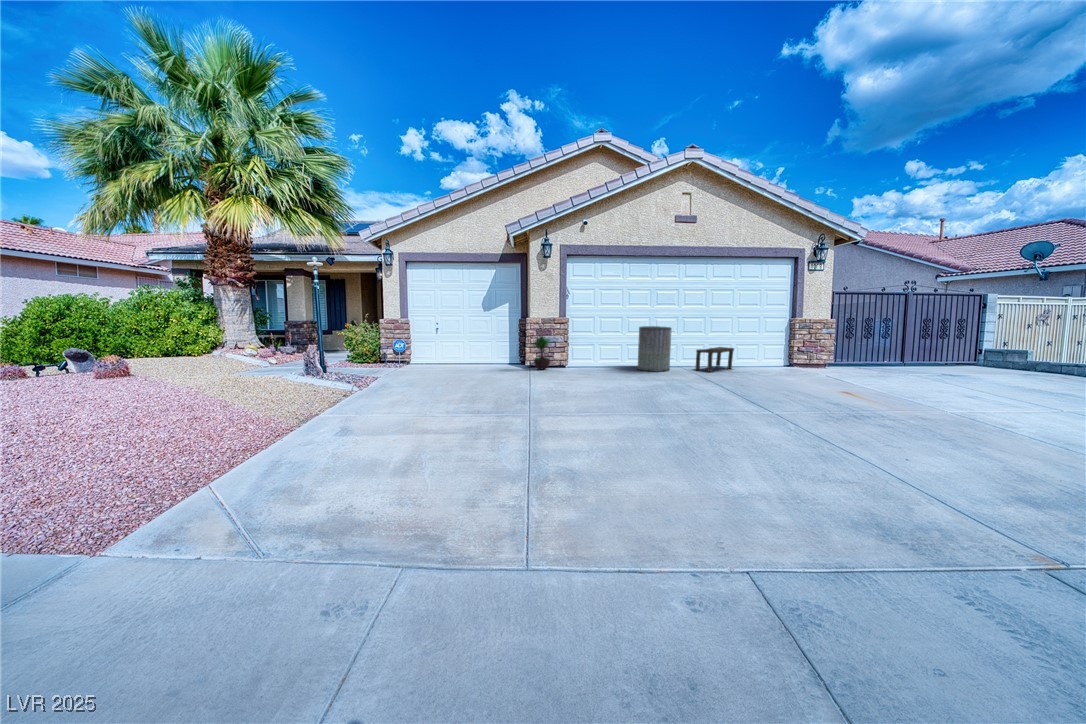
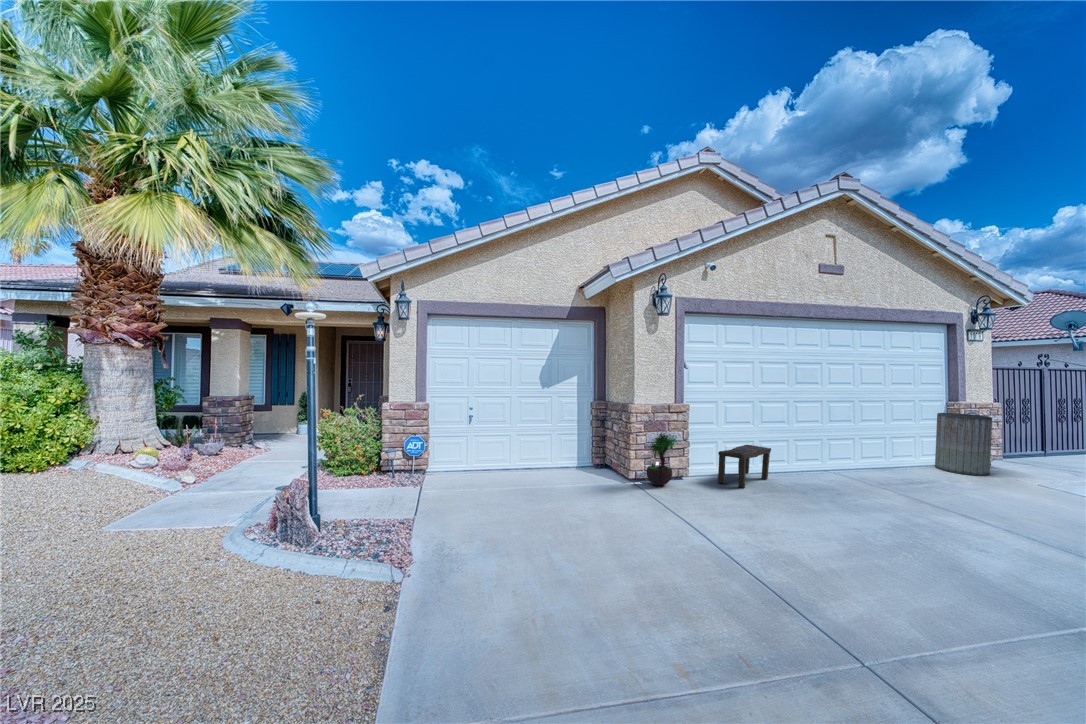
trash can: present [638,326,671,372] -> present [935,413,992,476]
bench: present [696,347,734,372] -> present [718,445,771,488]

